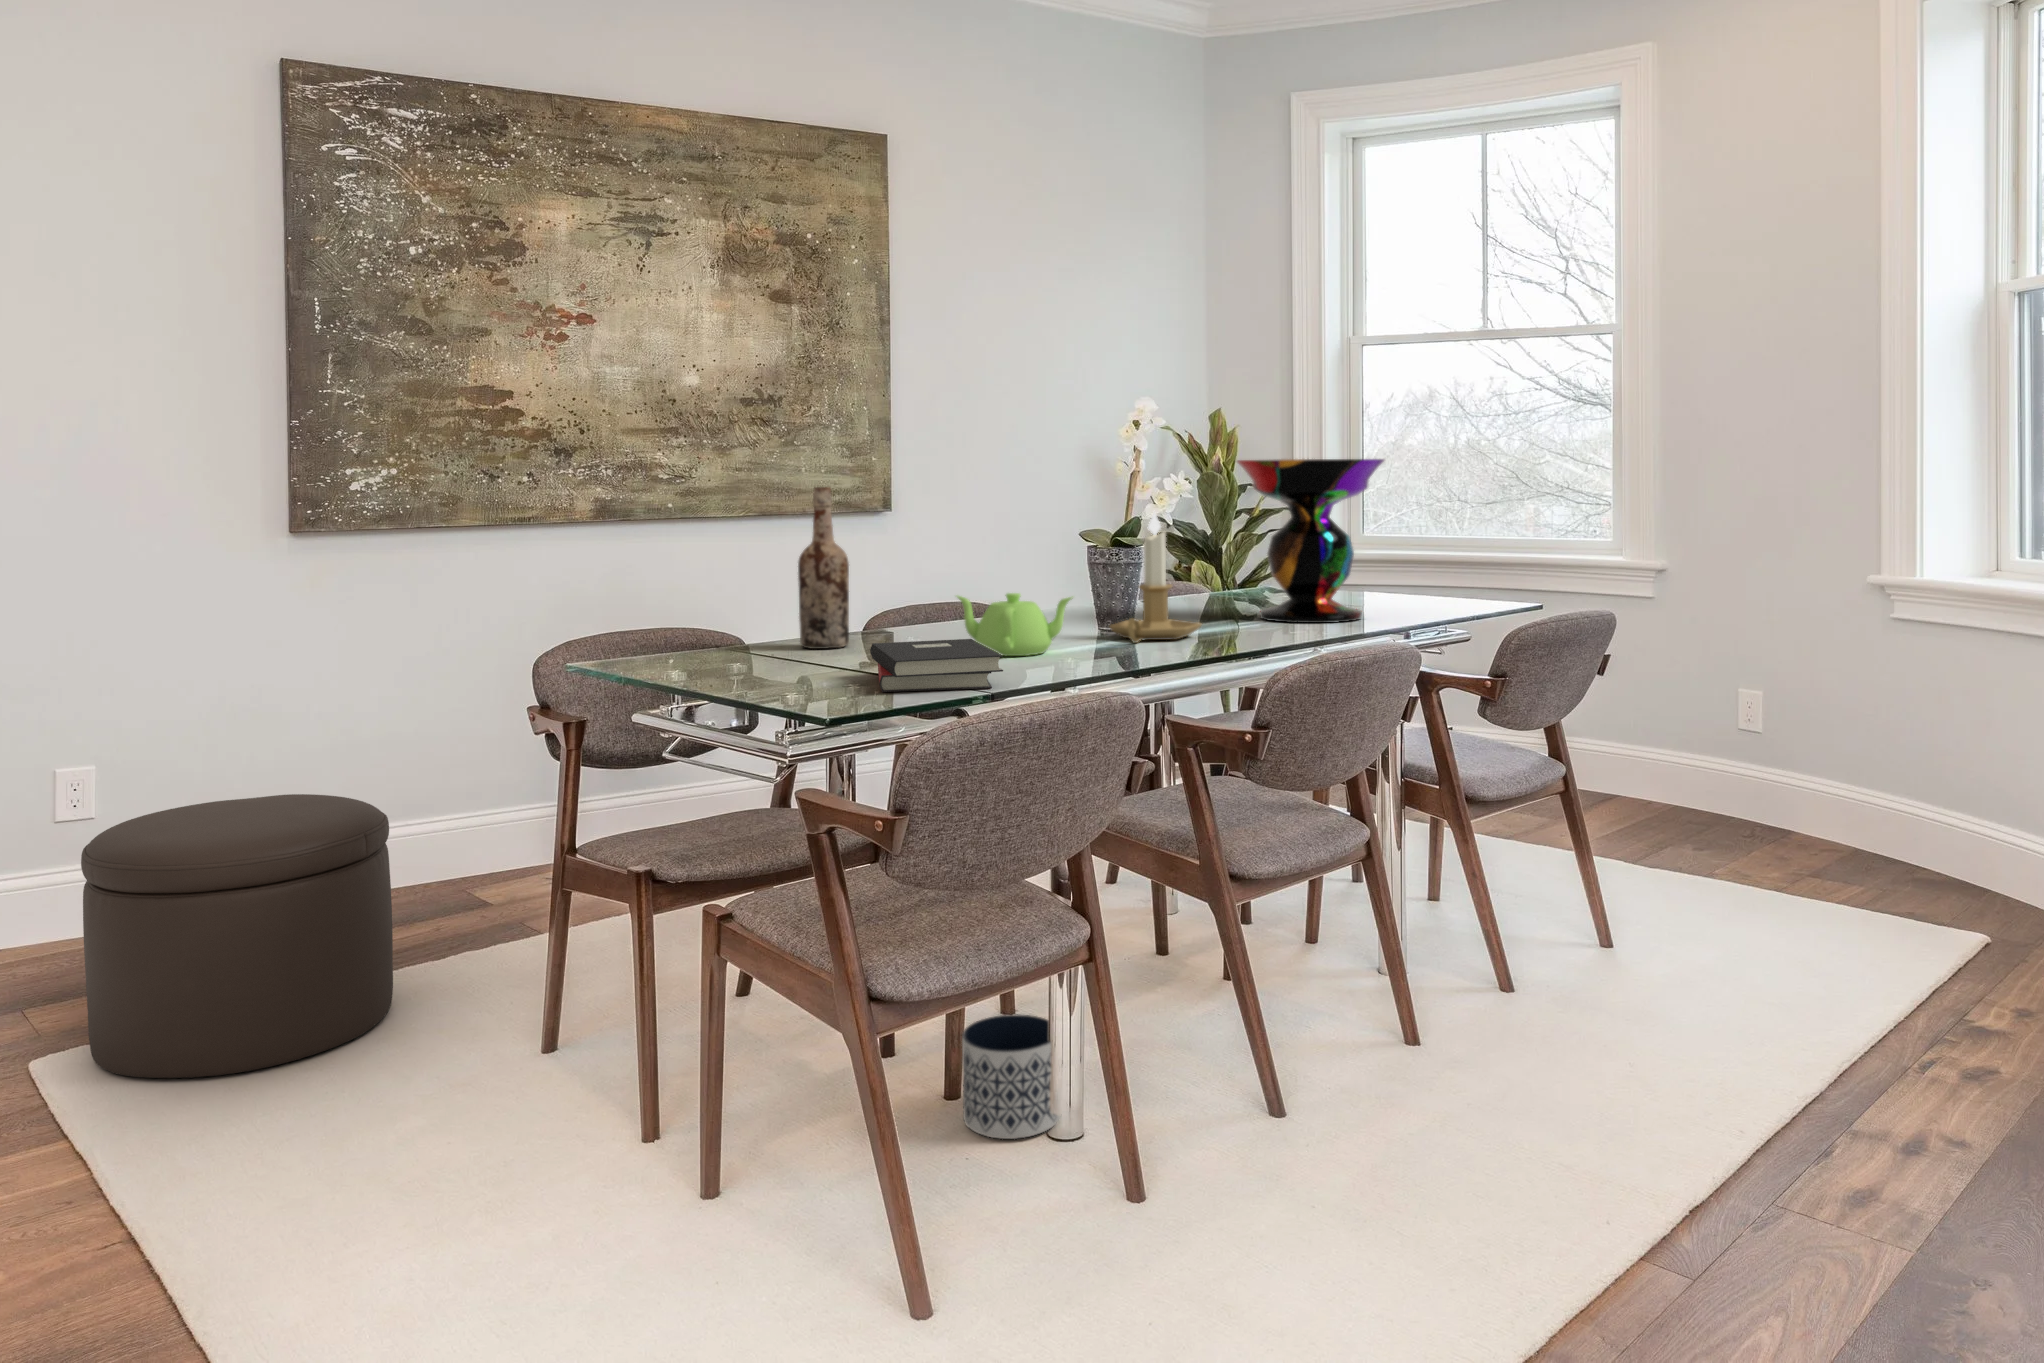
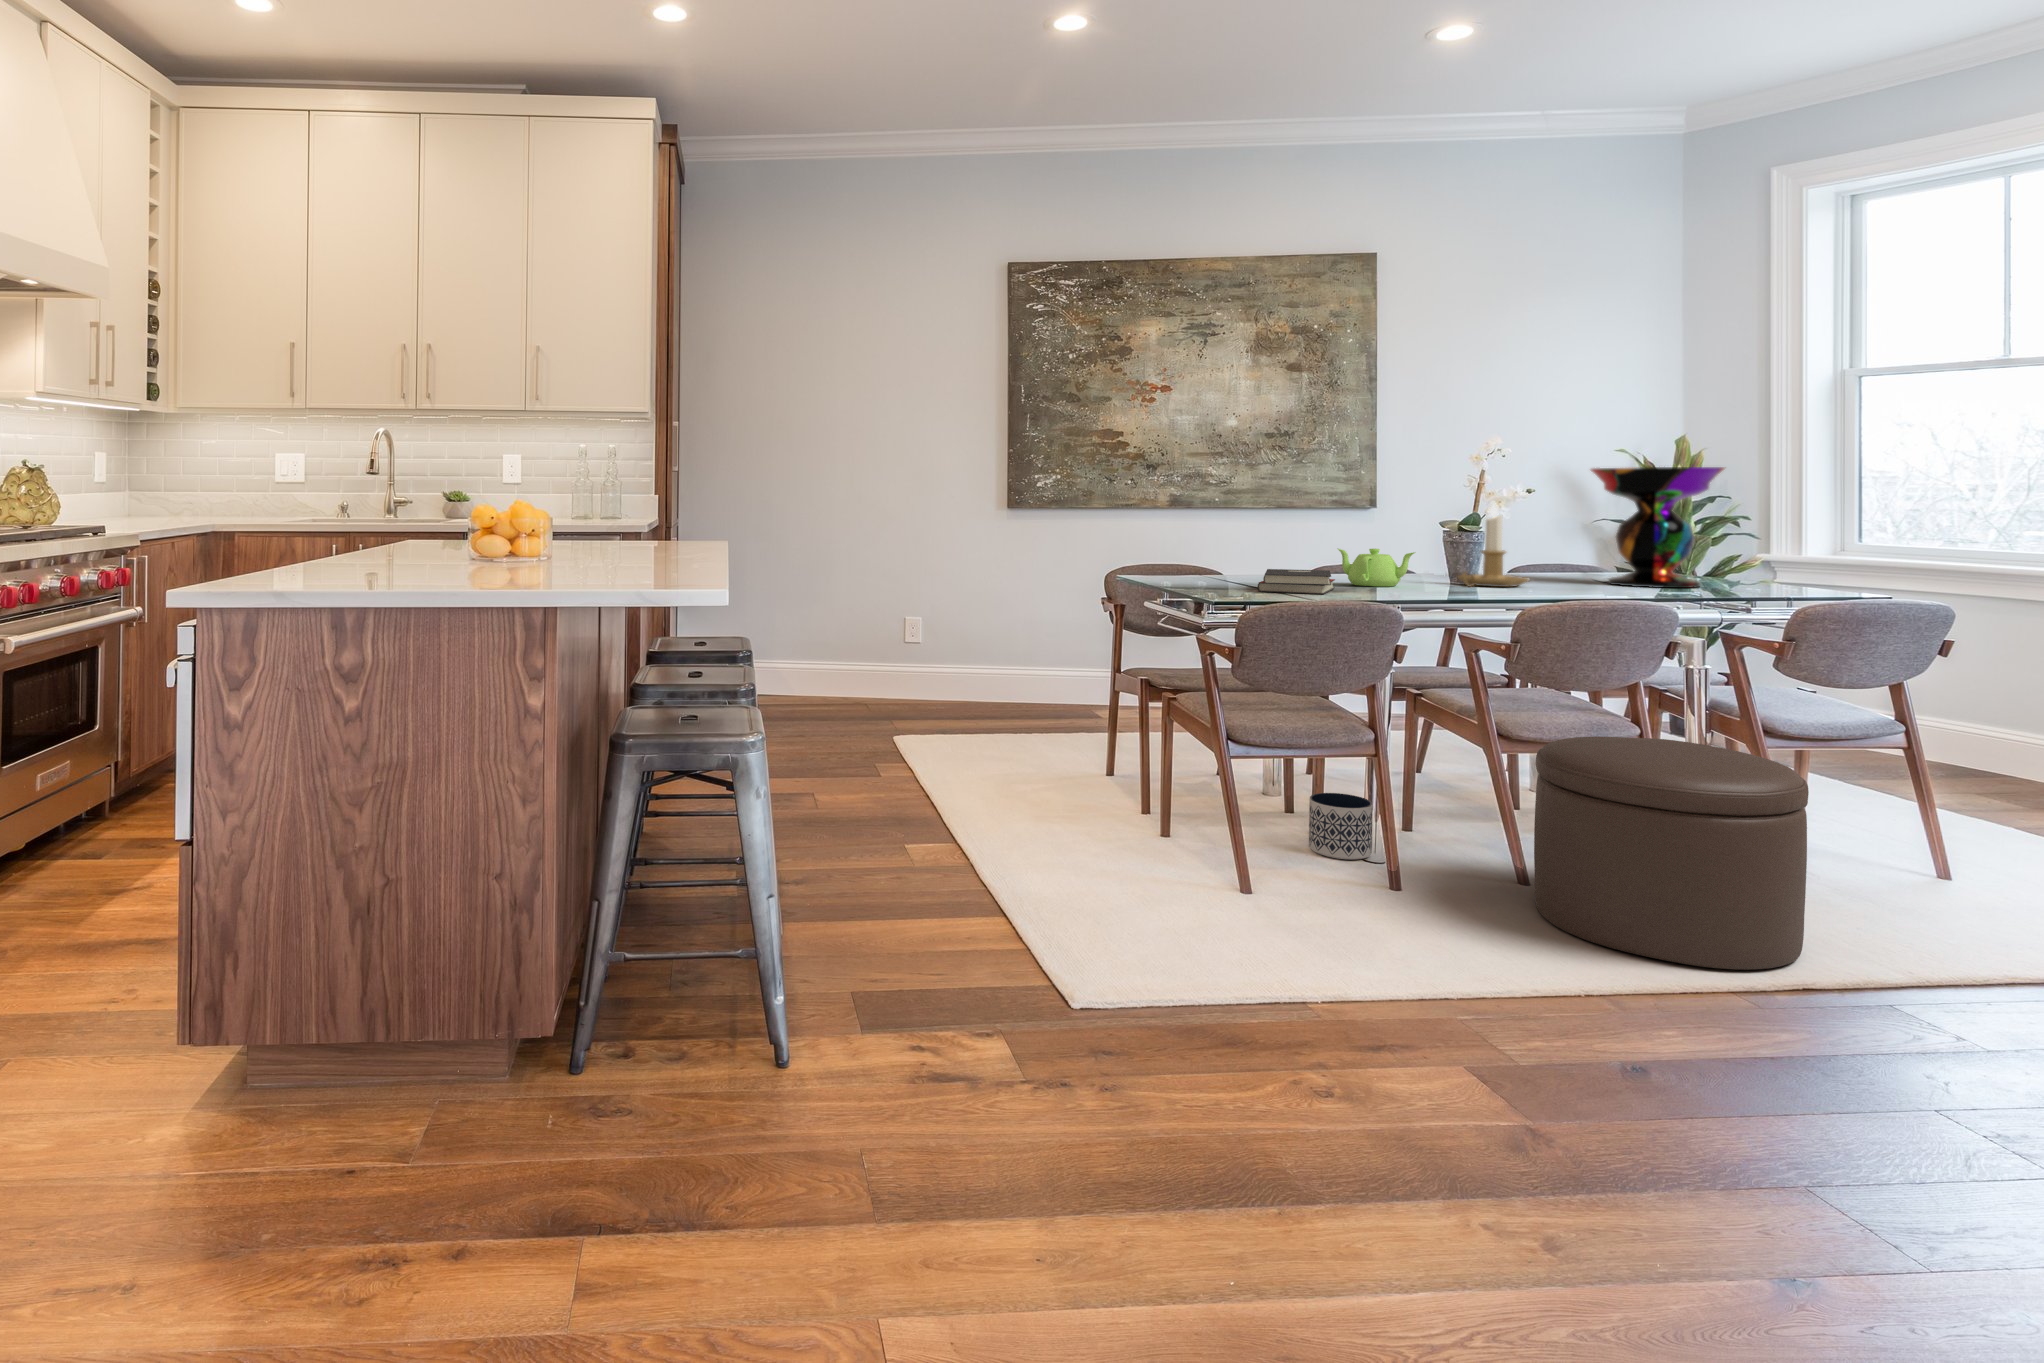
wine bottle: present [798,487,849,649] -> none [1249,484,1280,578]
ottoman: present [81,794,393,1078] -> present [1534,736,1809,970]

